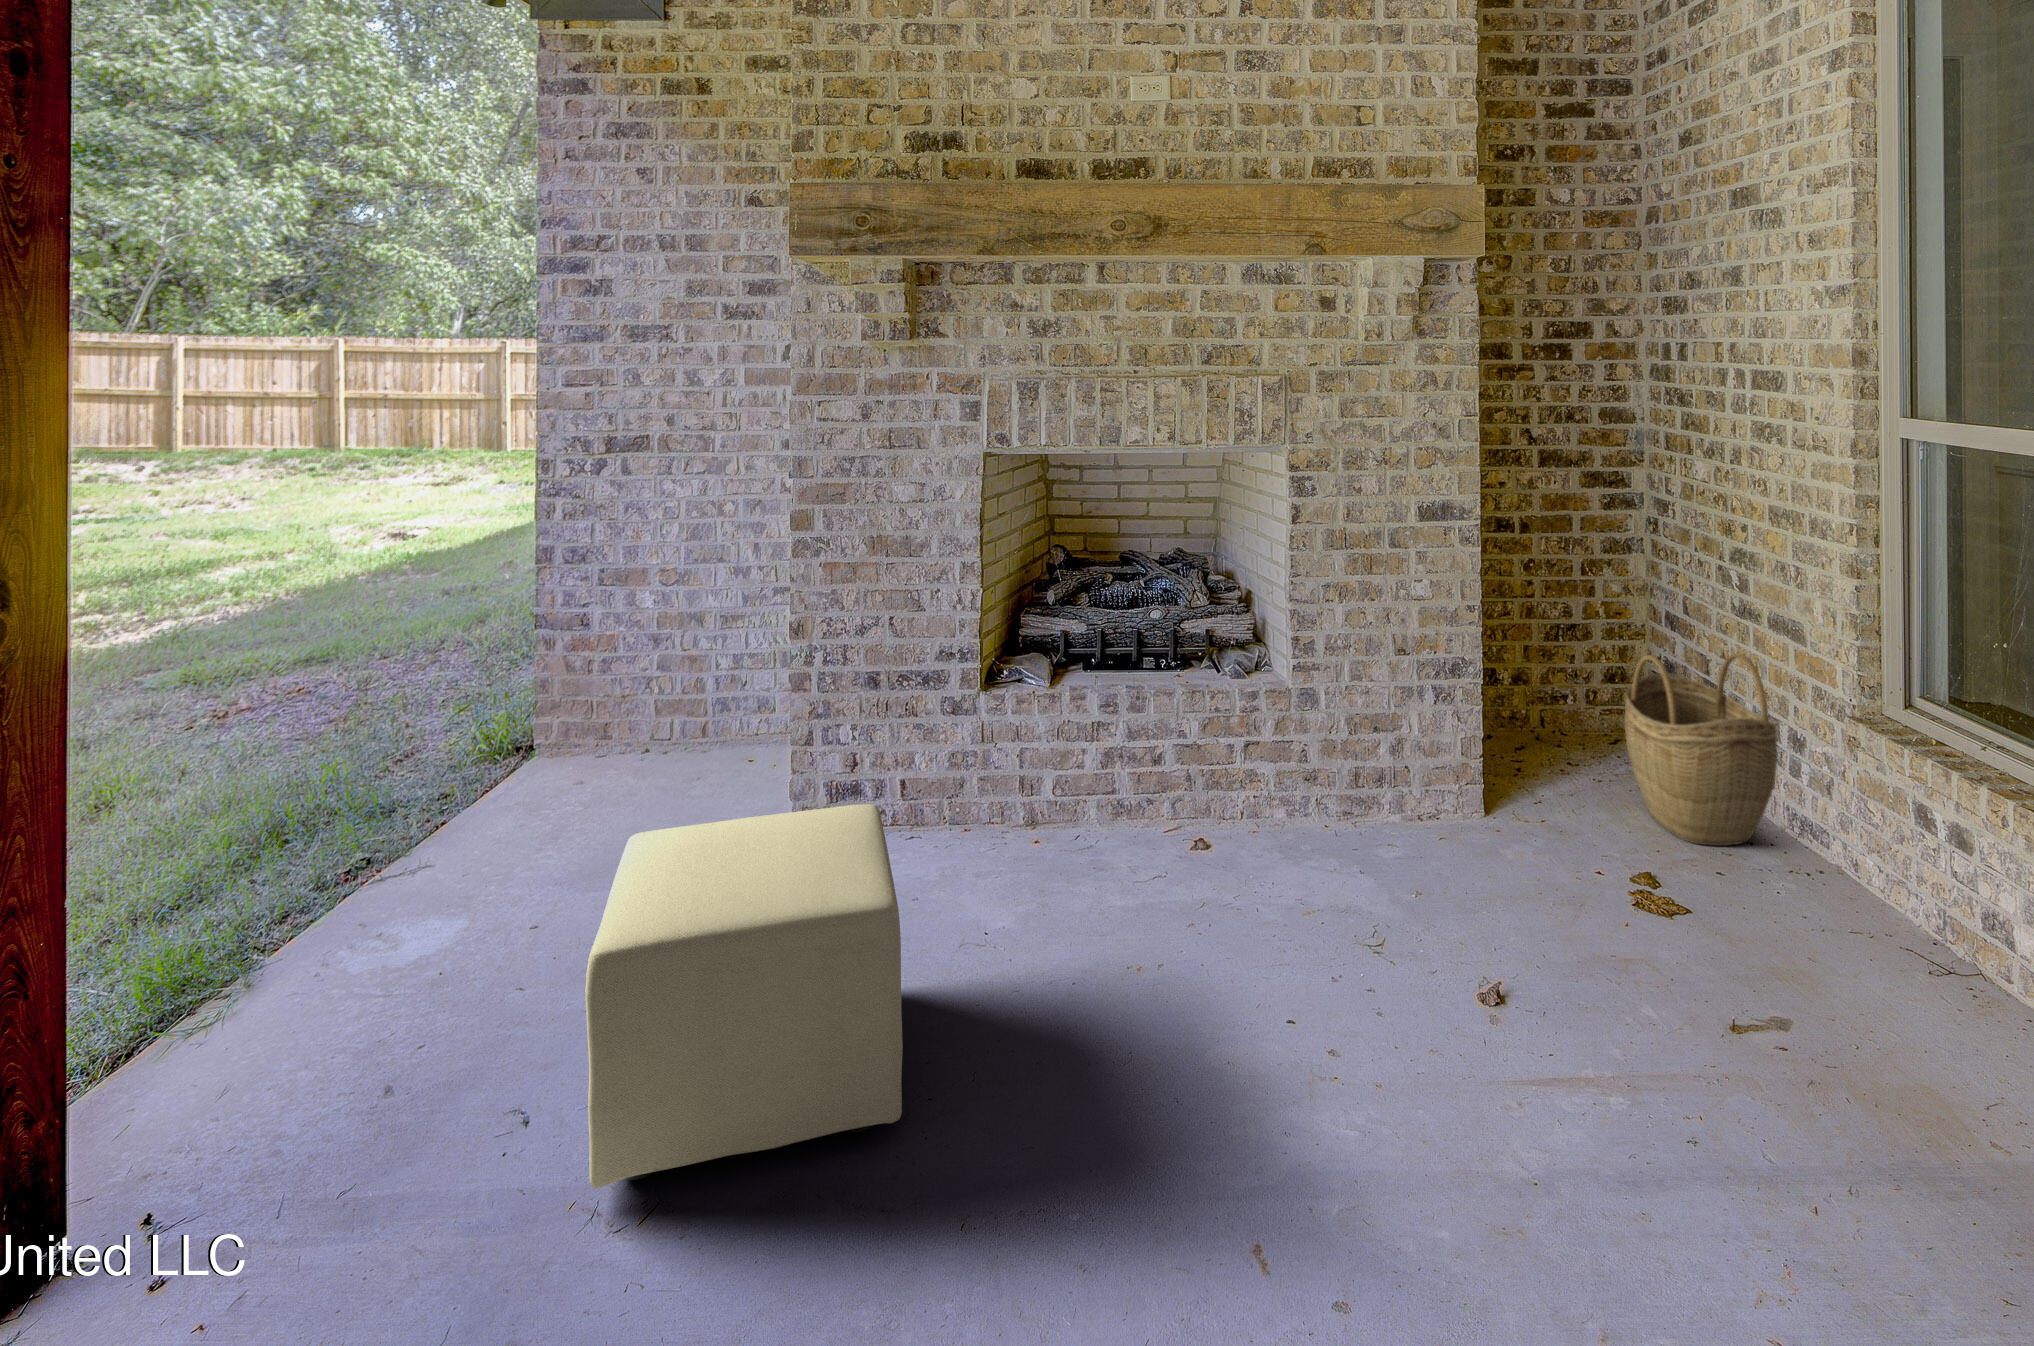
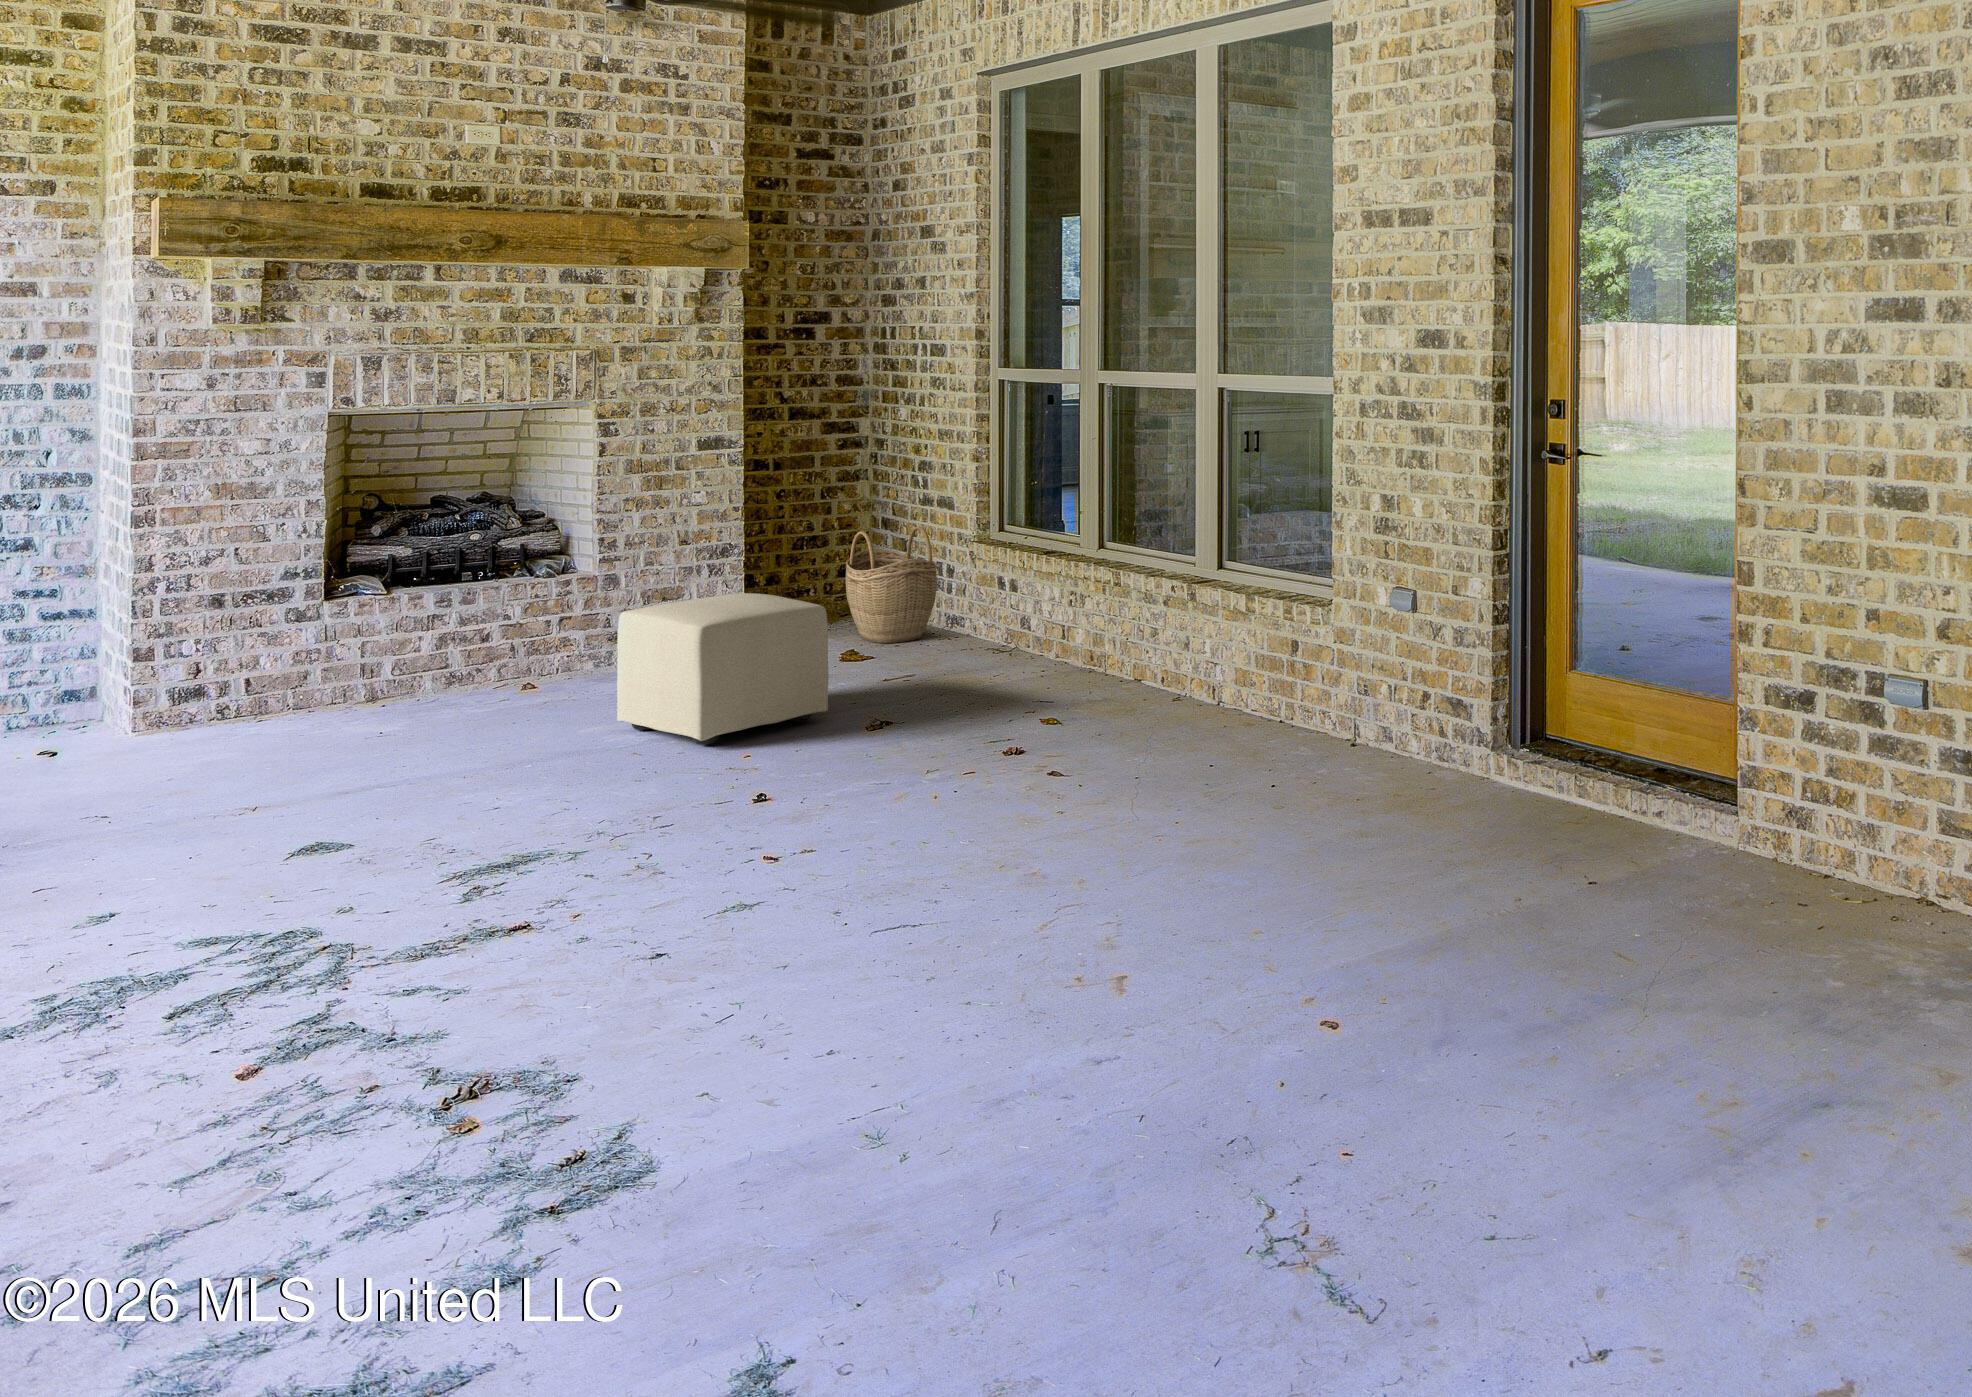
ottoman: present [585,804,903,1189] -> present [617,593,829,745]

